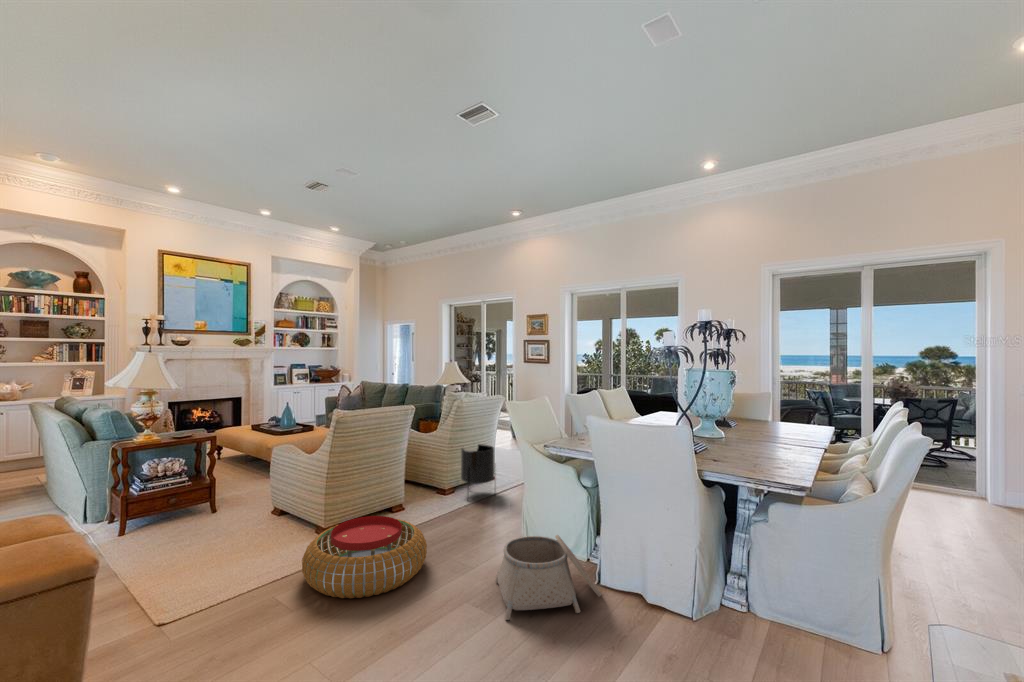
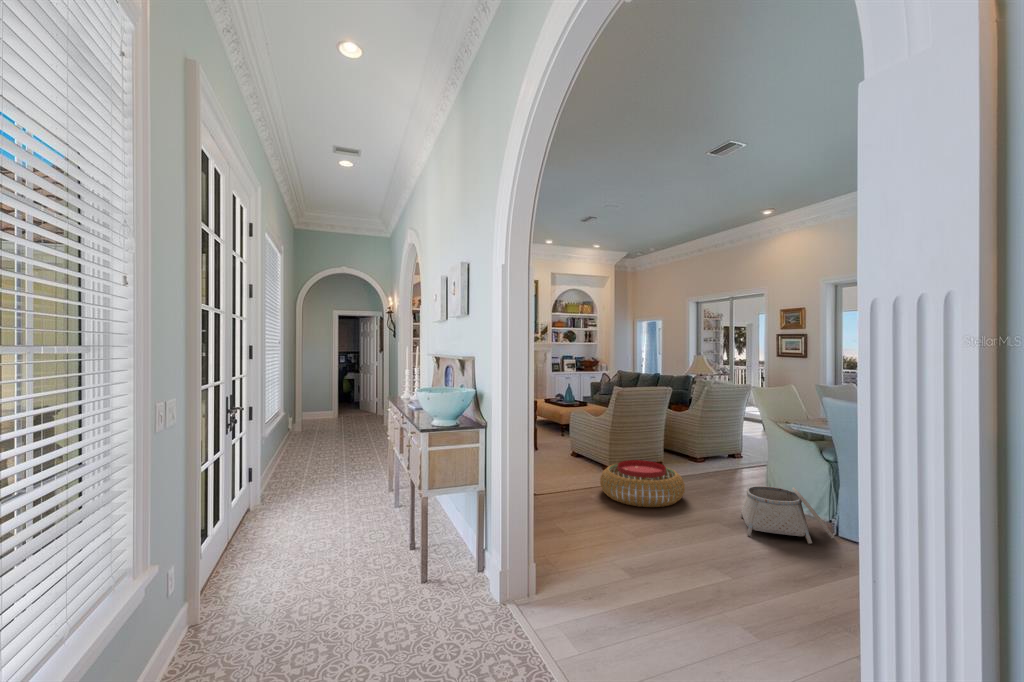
planter: present [461,444,495,490] -> none [711,424,744,469]

